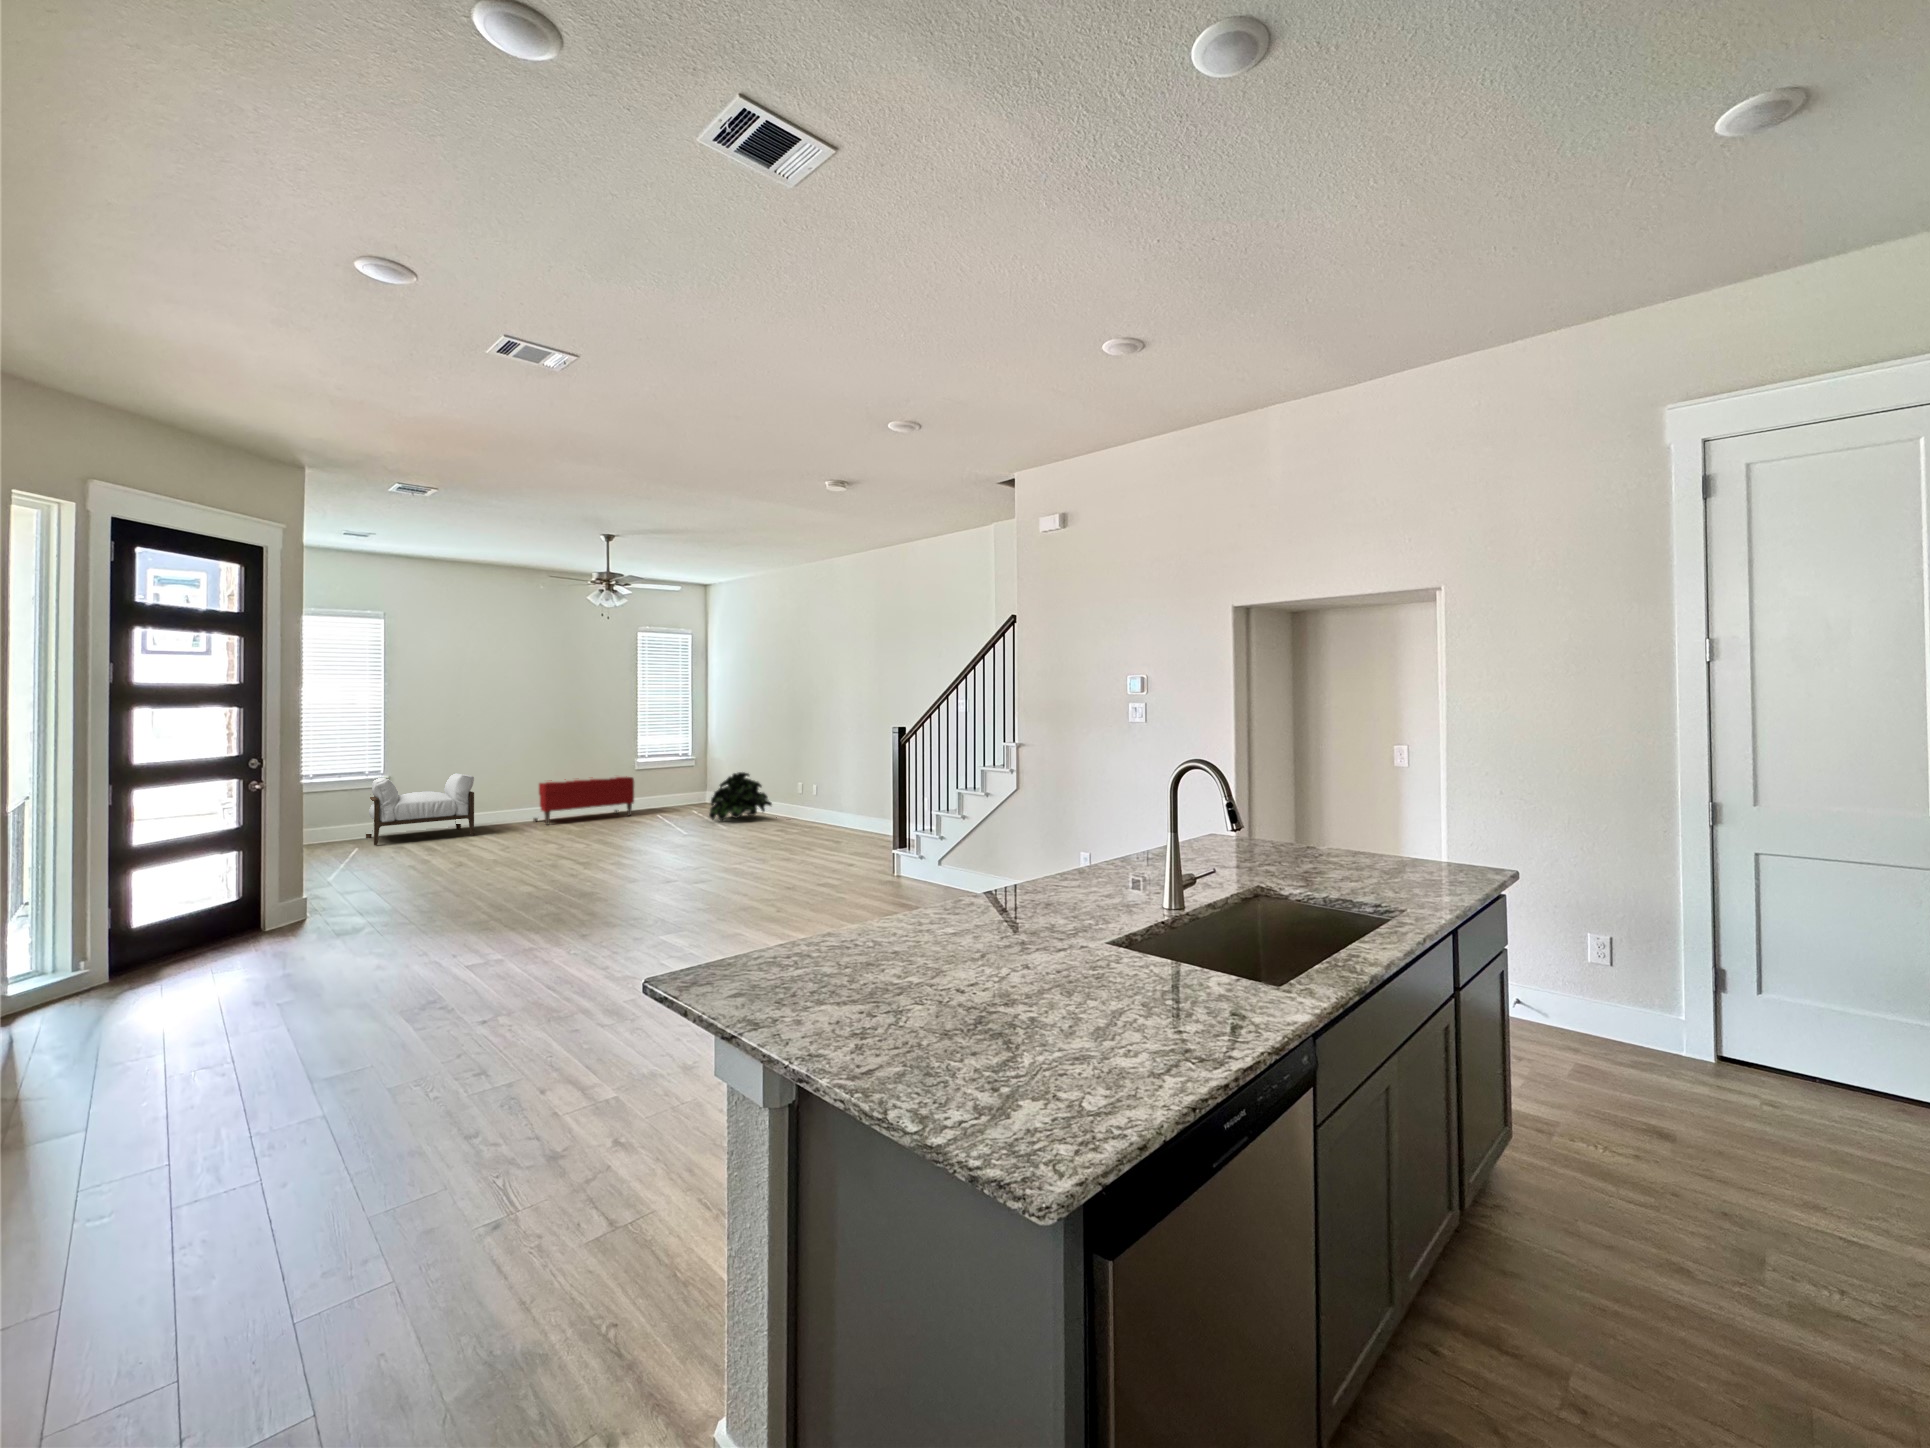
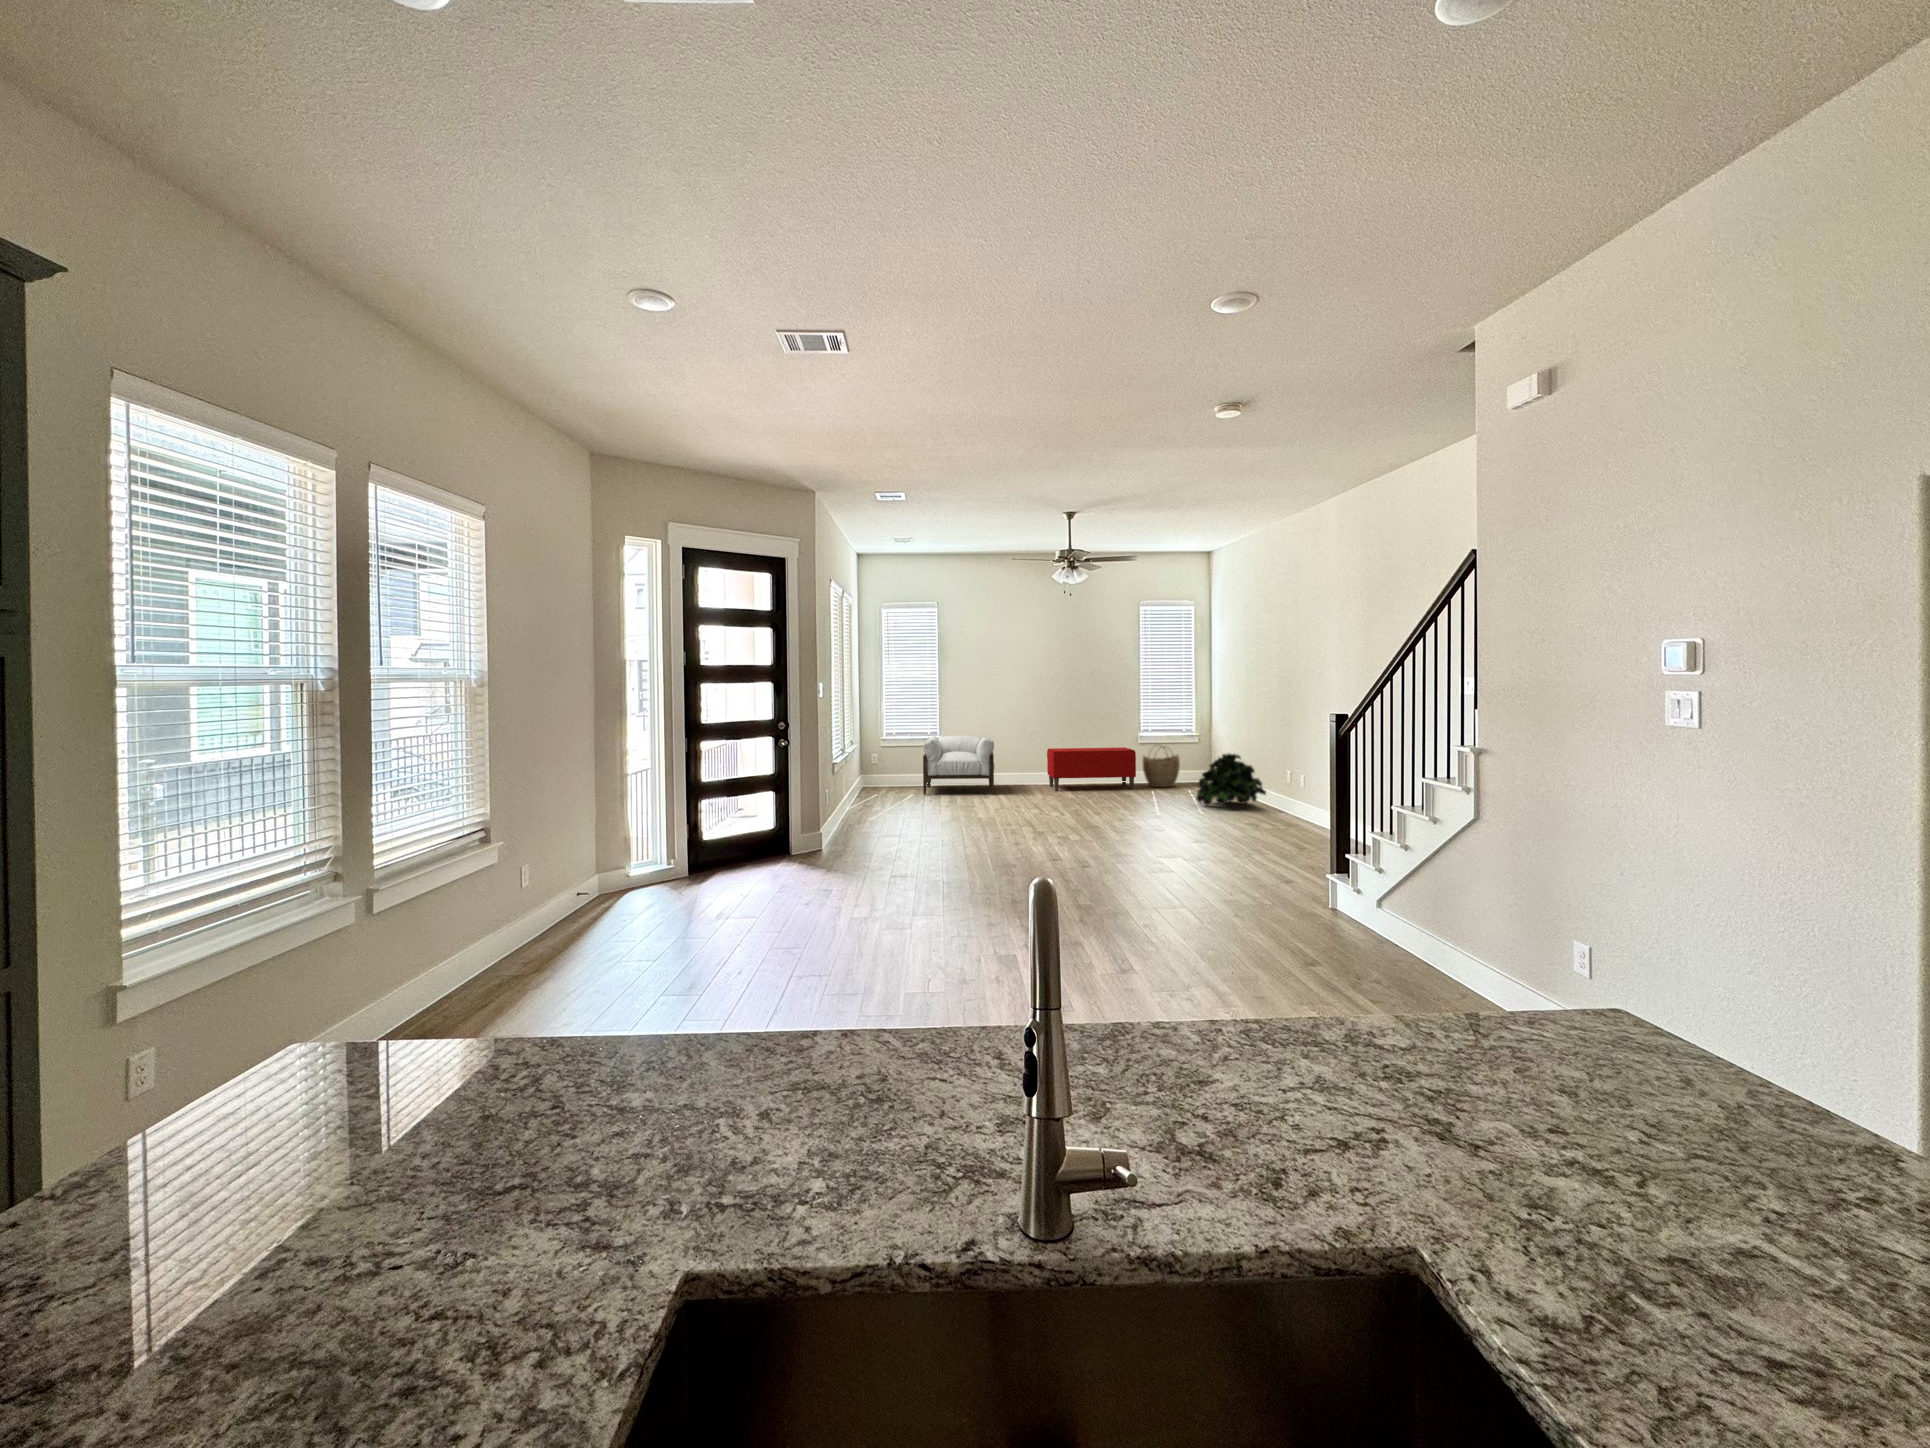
woven basket: none [636,771,675,812] -> present [1143,746,1180,787]

